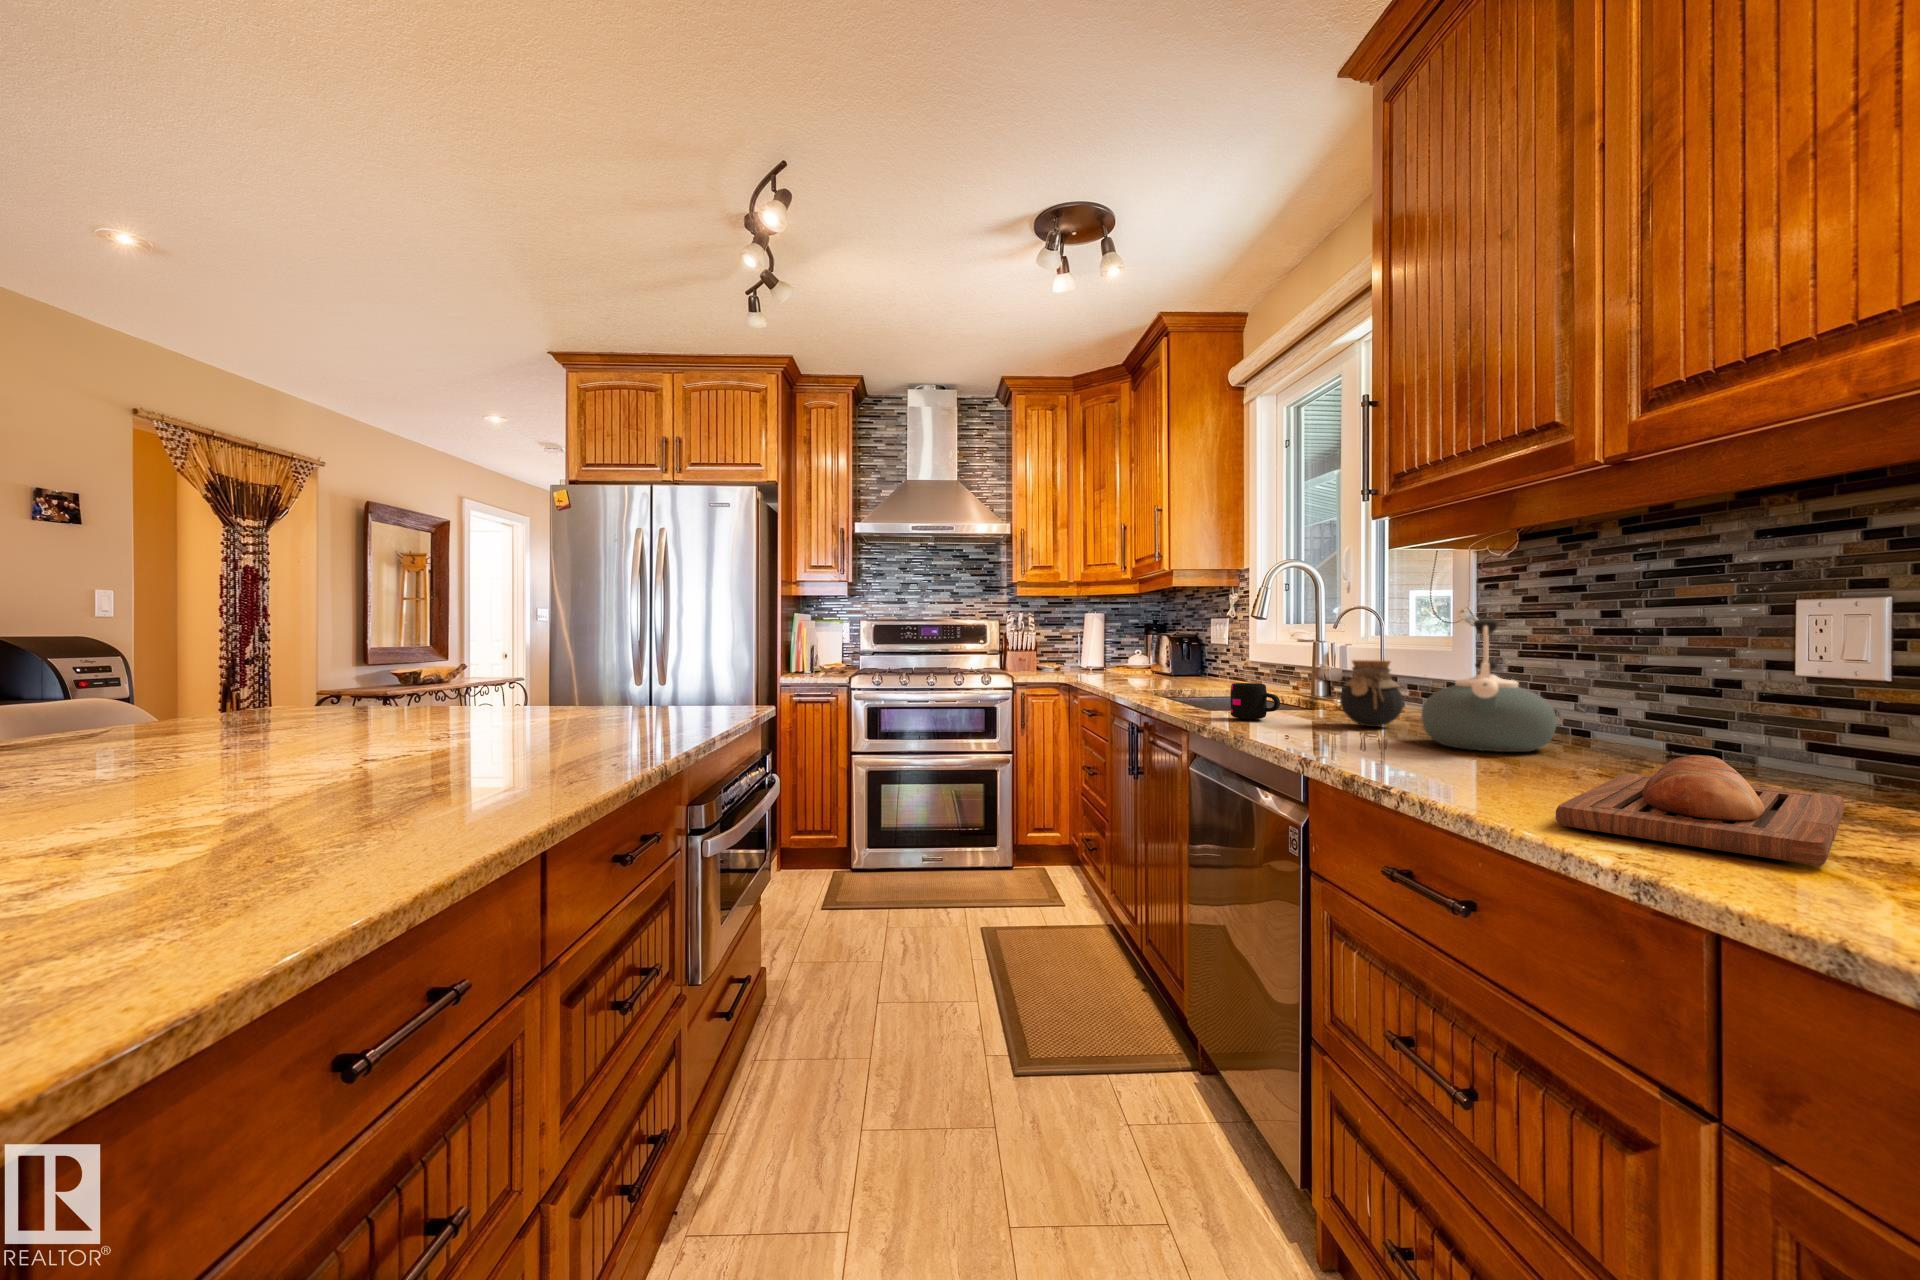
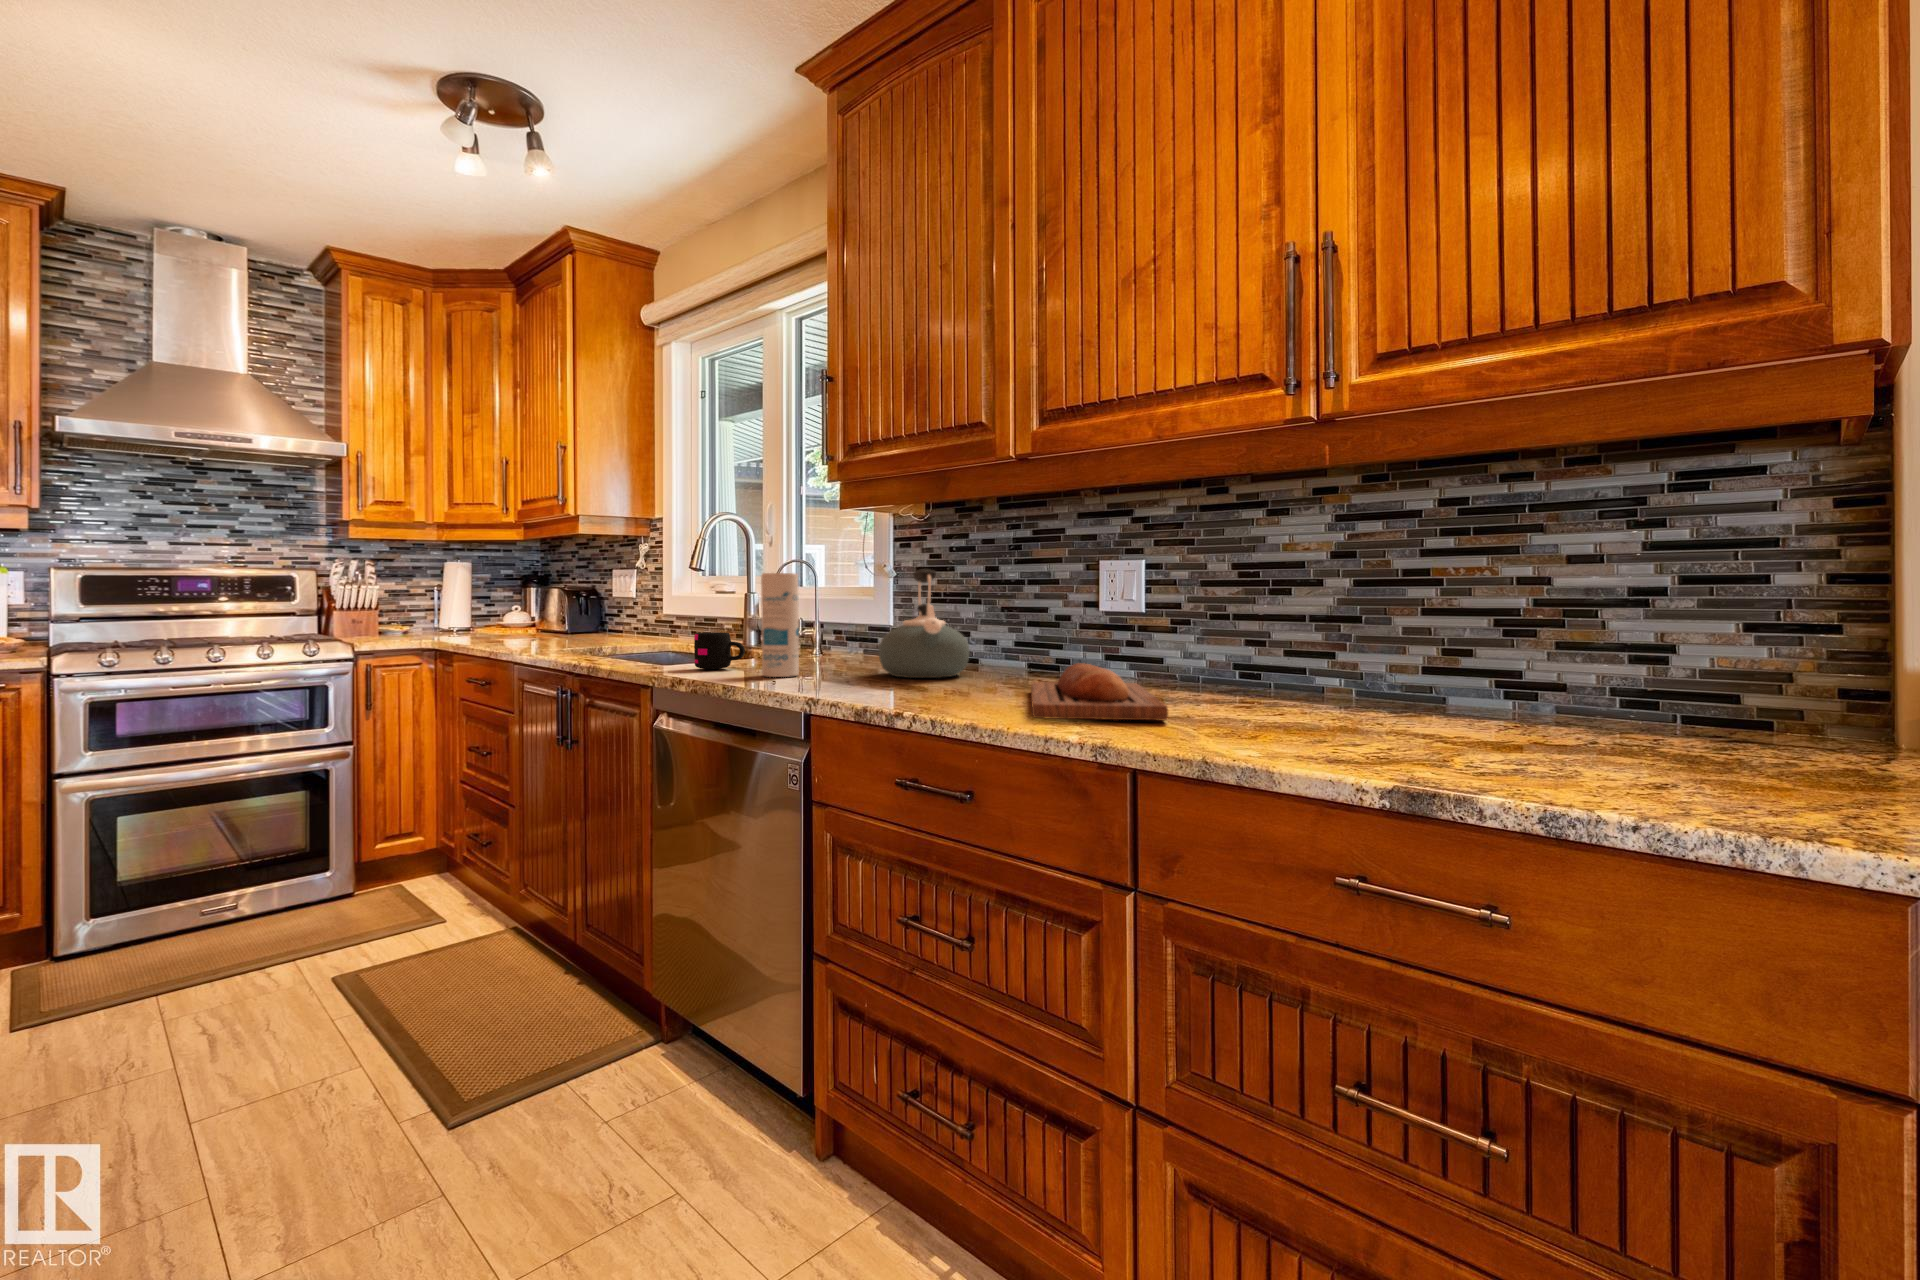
canister: none [1286,626,1327,734] -> present [761,573,799,677]
jar: present [1340,660,1404,727] -> none [800,607,851,668]

